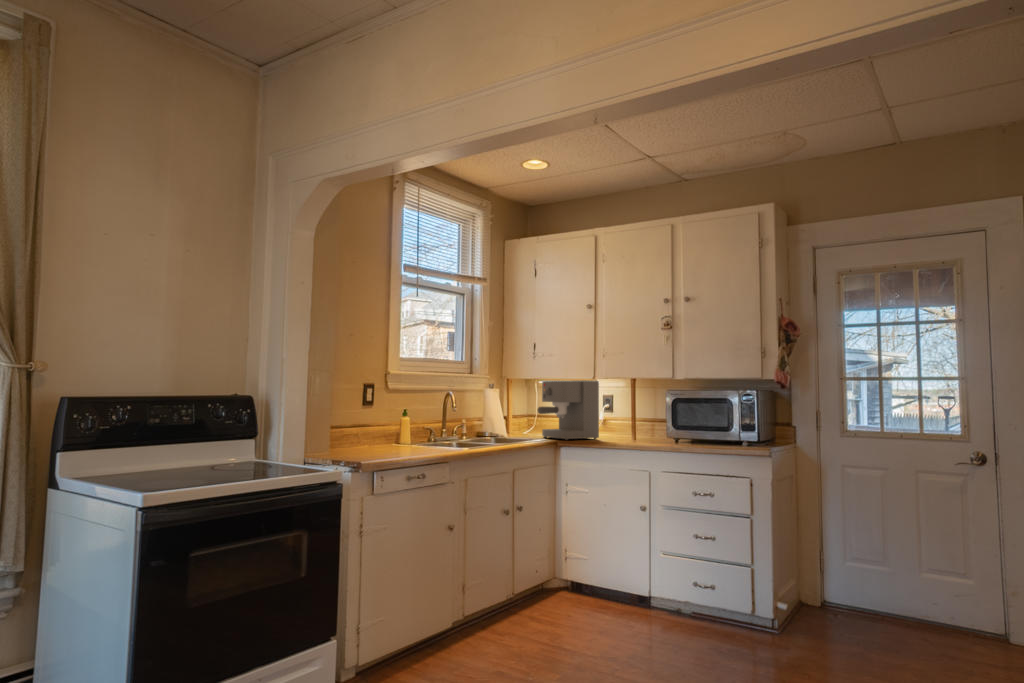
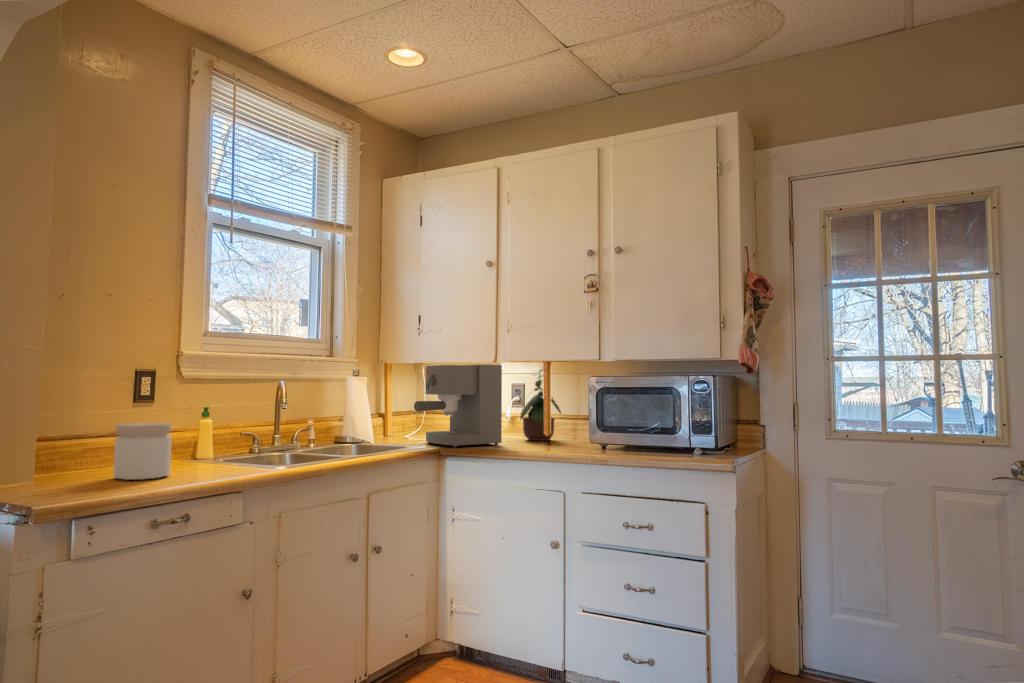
potted plant: none [607,381,643,437] -> present [520,370,561,441]
jar: none [372,418,404,453] -> present [114,423,172,480]

